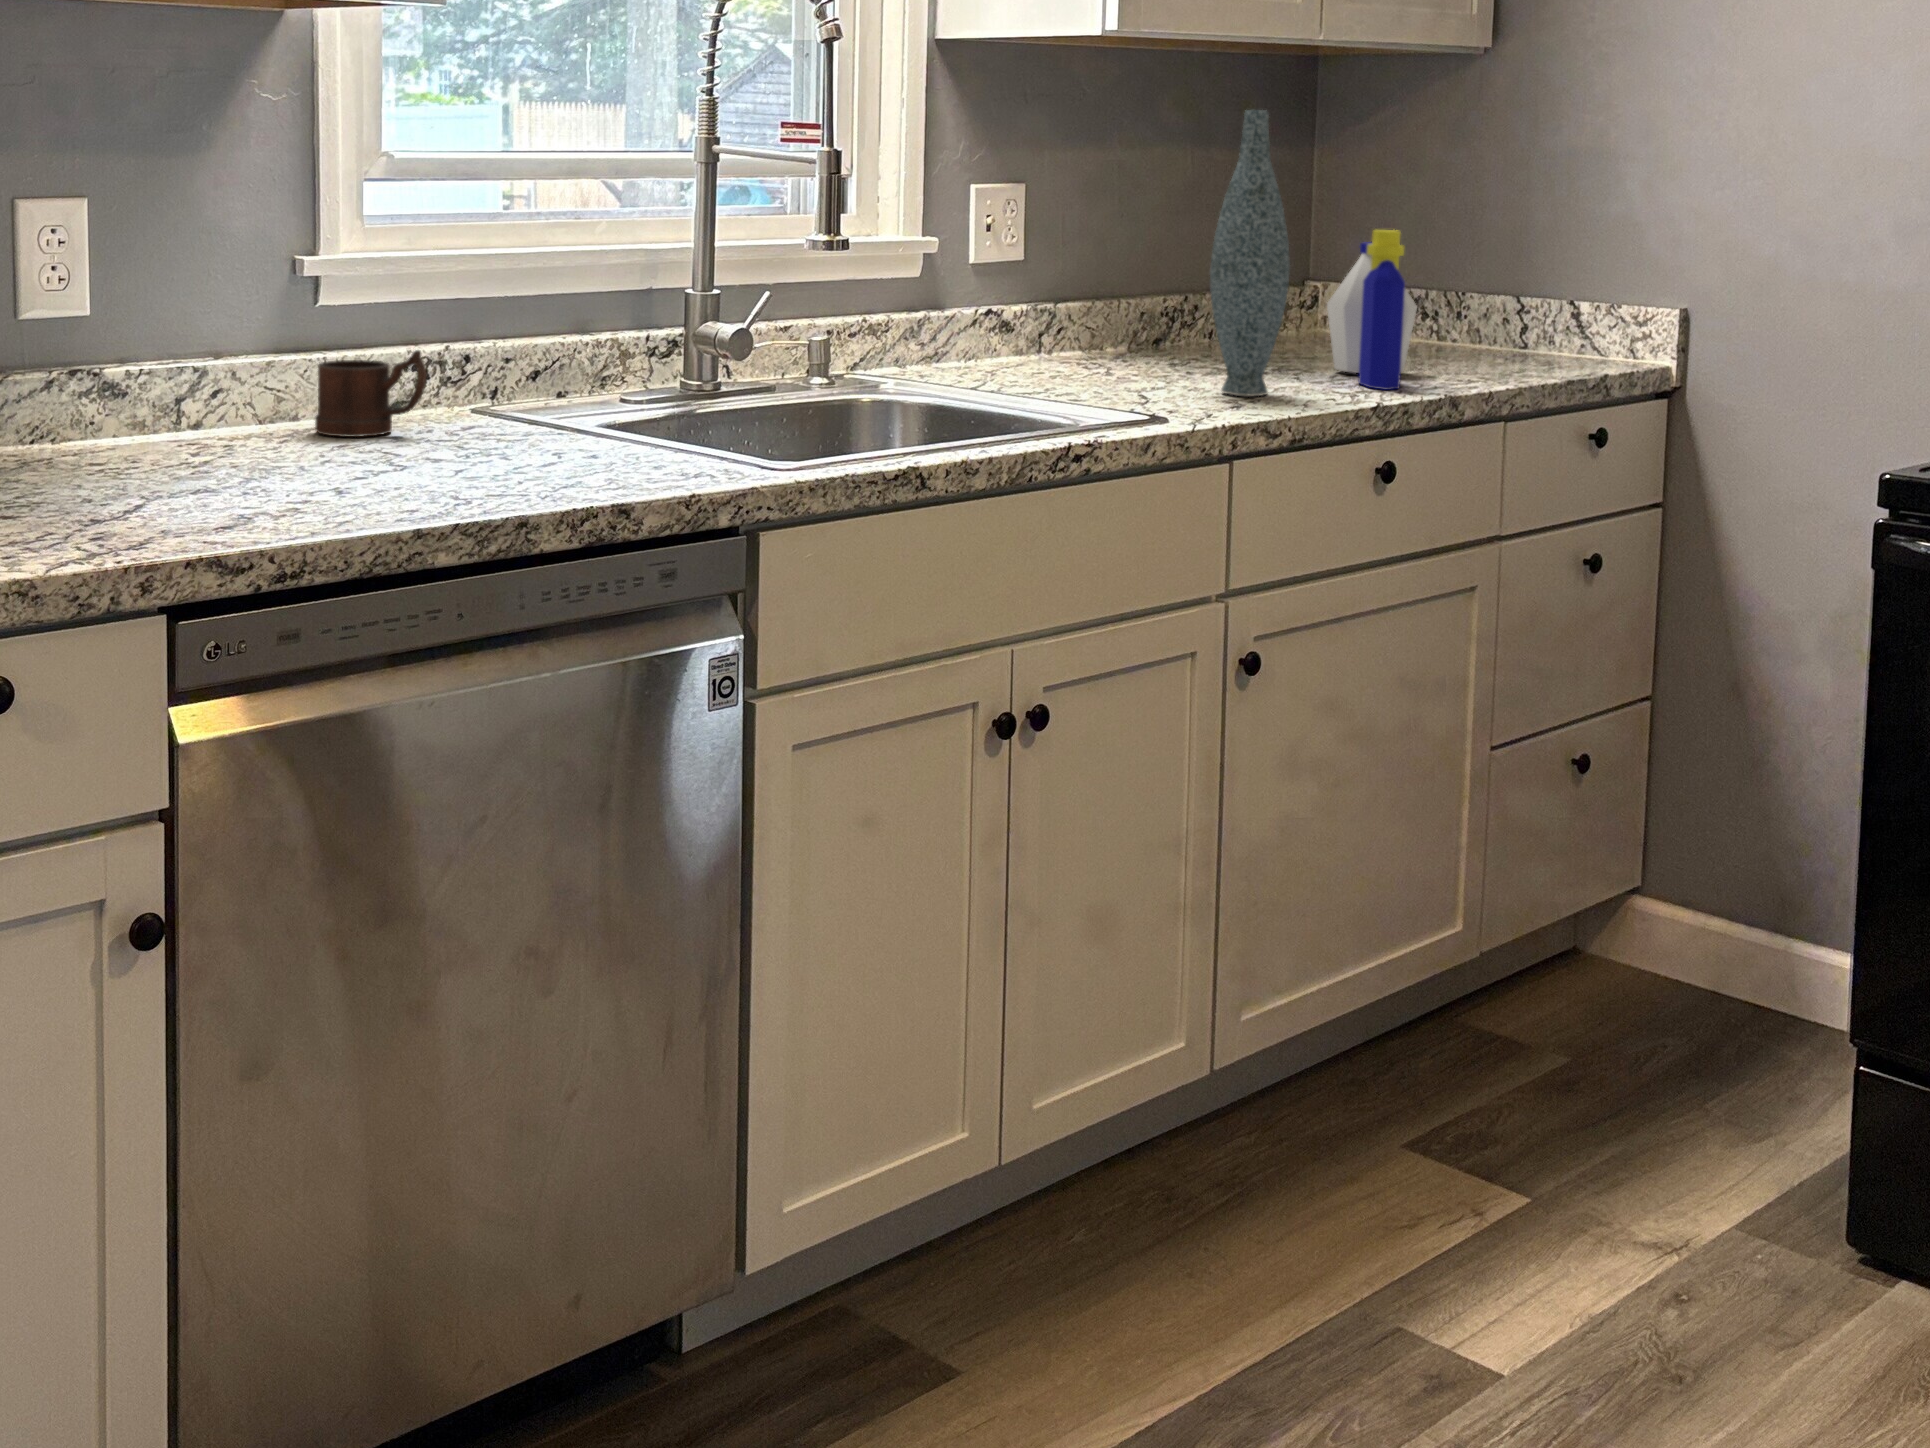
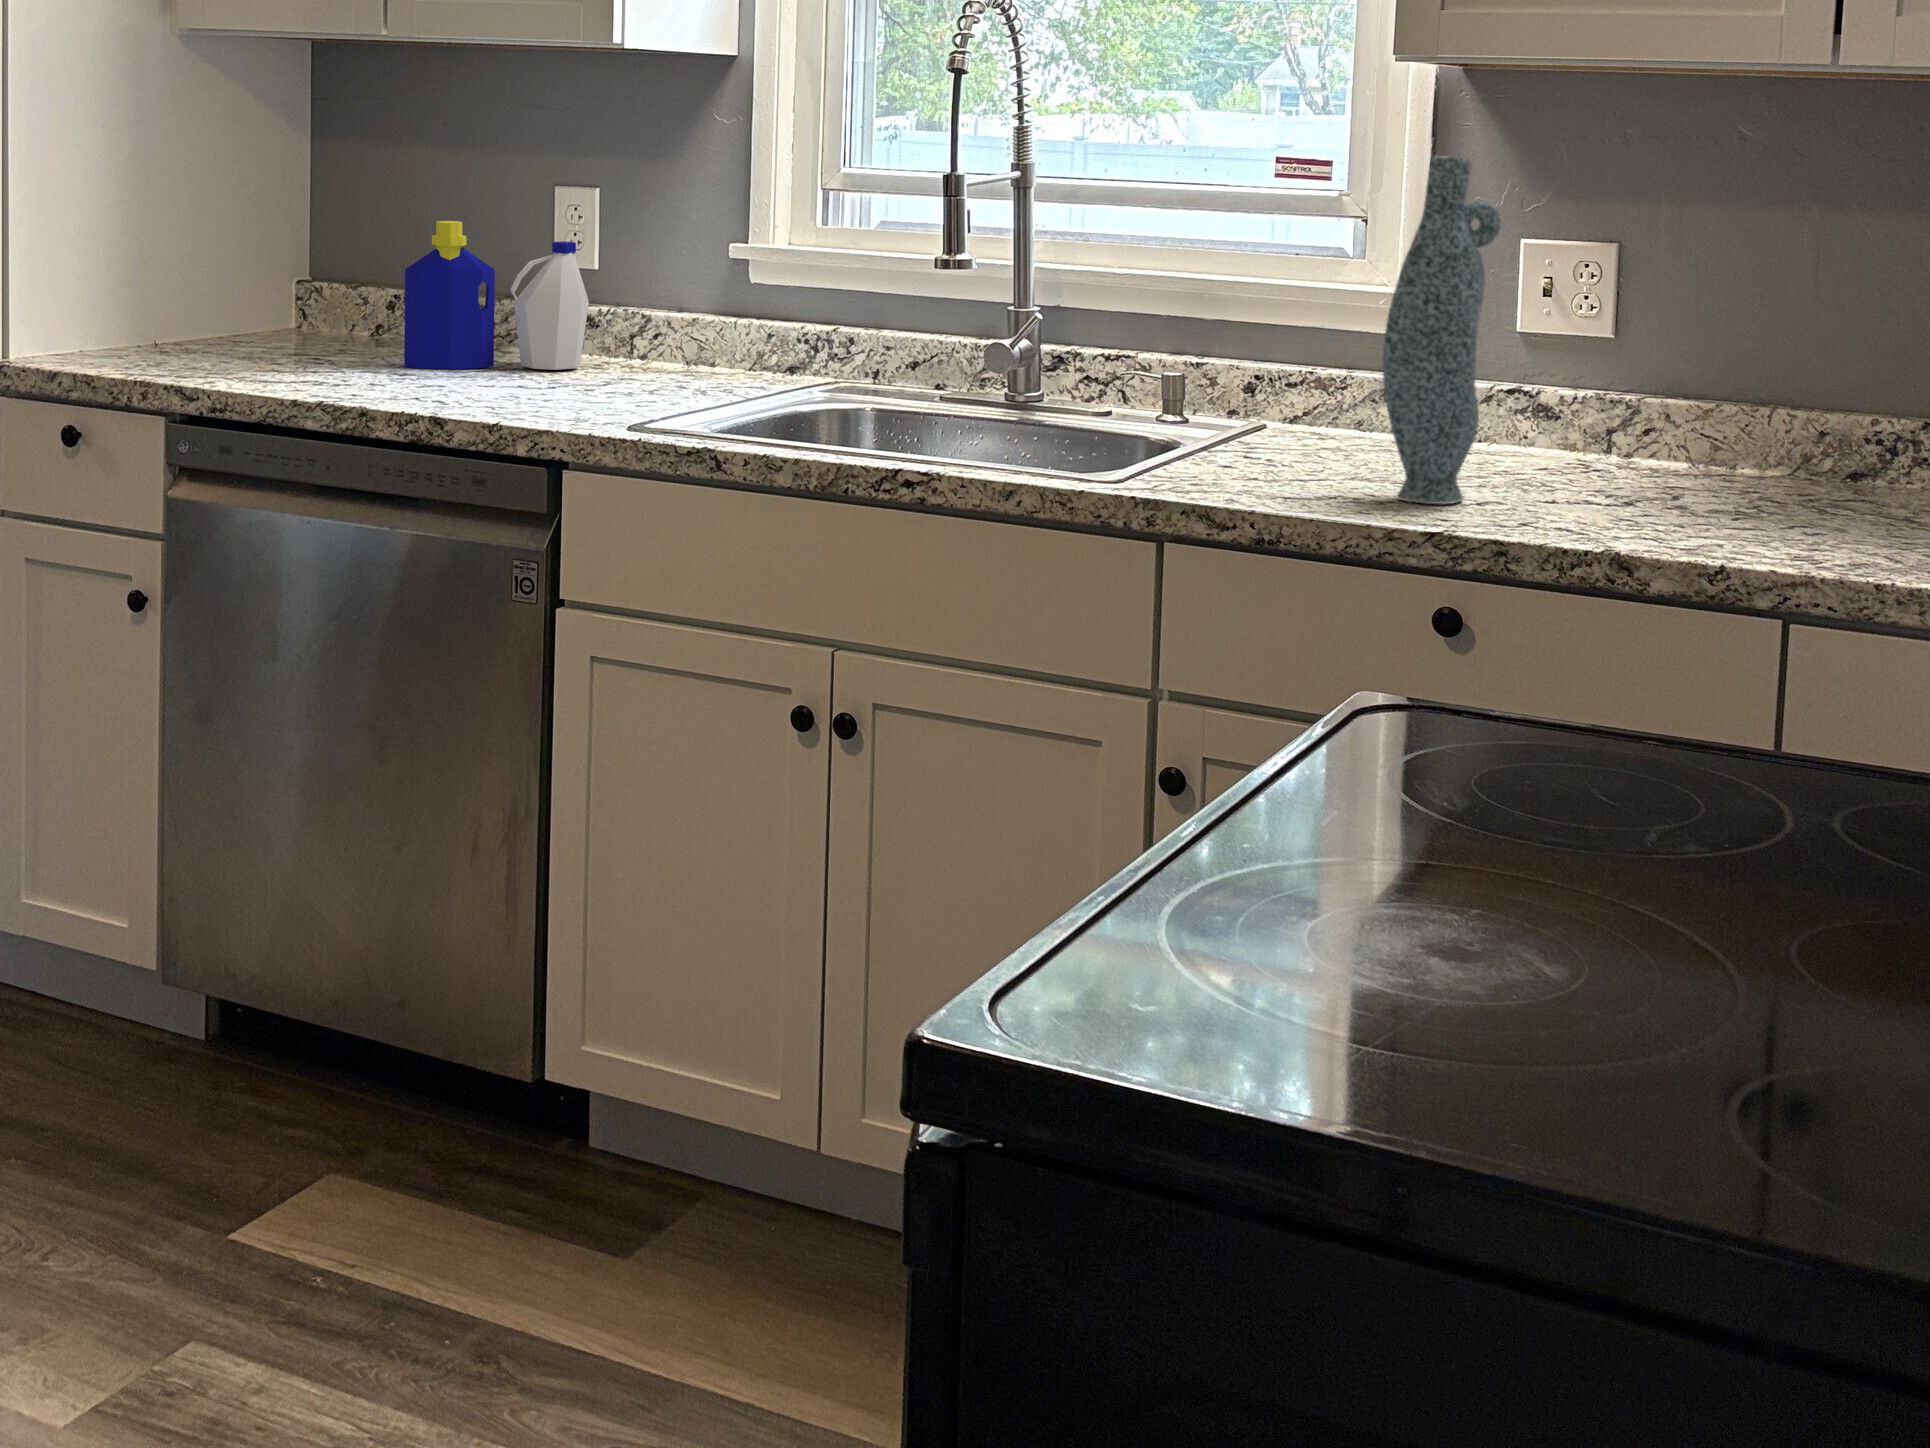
bottle: present [1327,230,1417,390] -> present [404,221,589,370]
mug: present [315,350,426,437] -> none [666,317,724,380]

